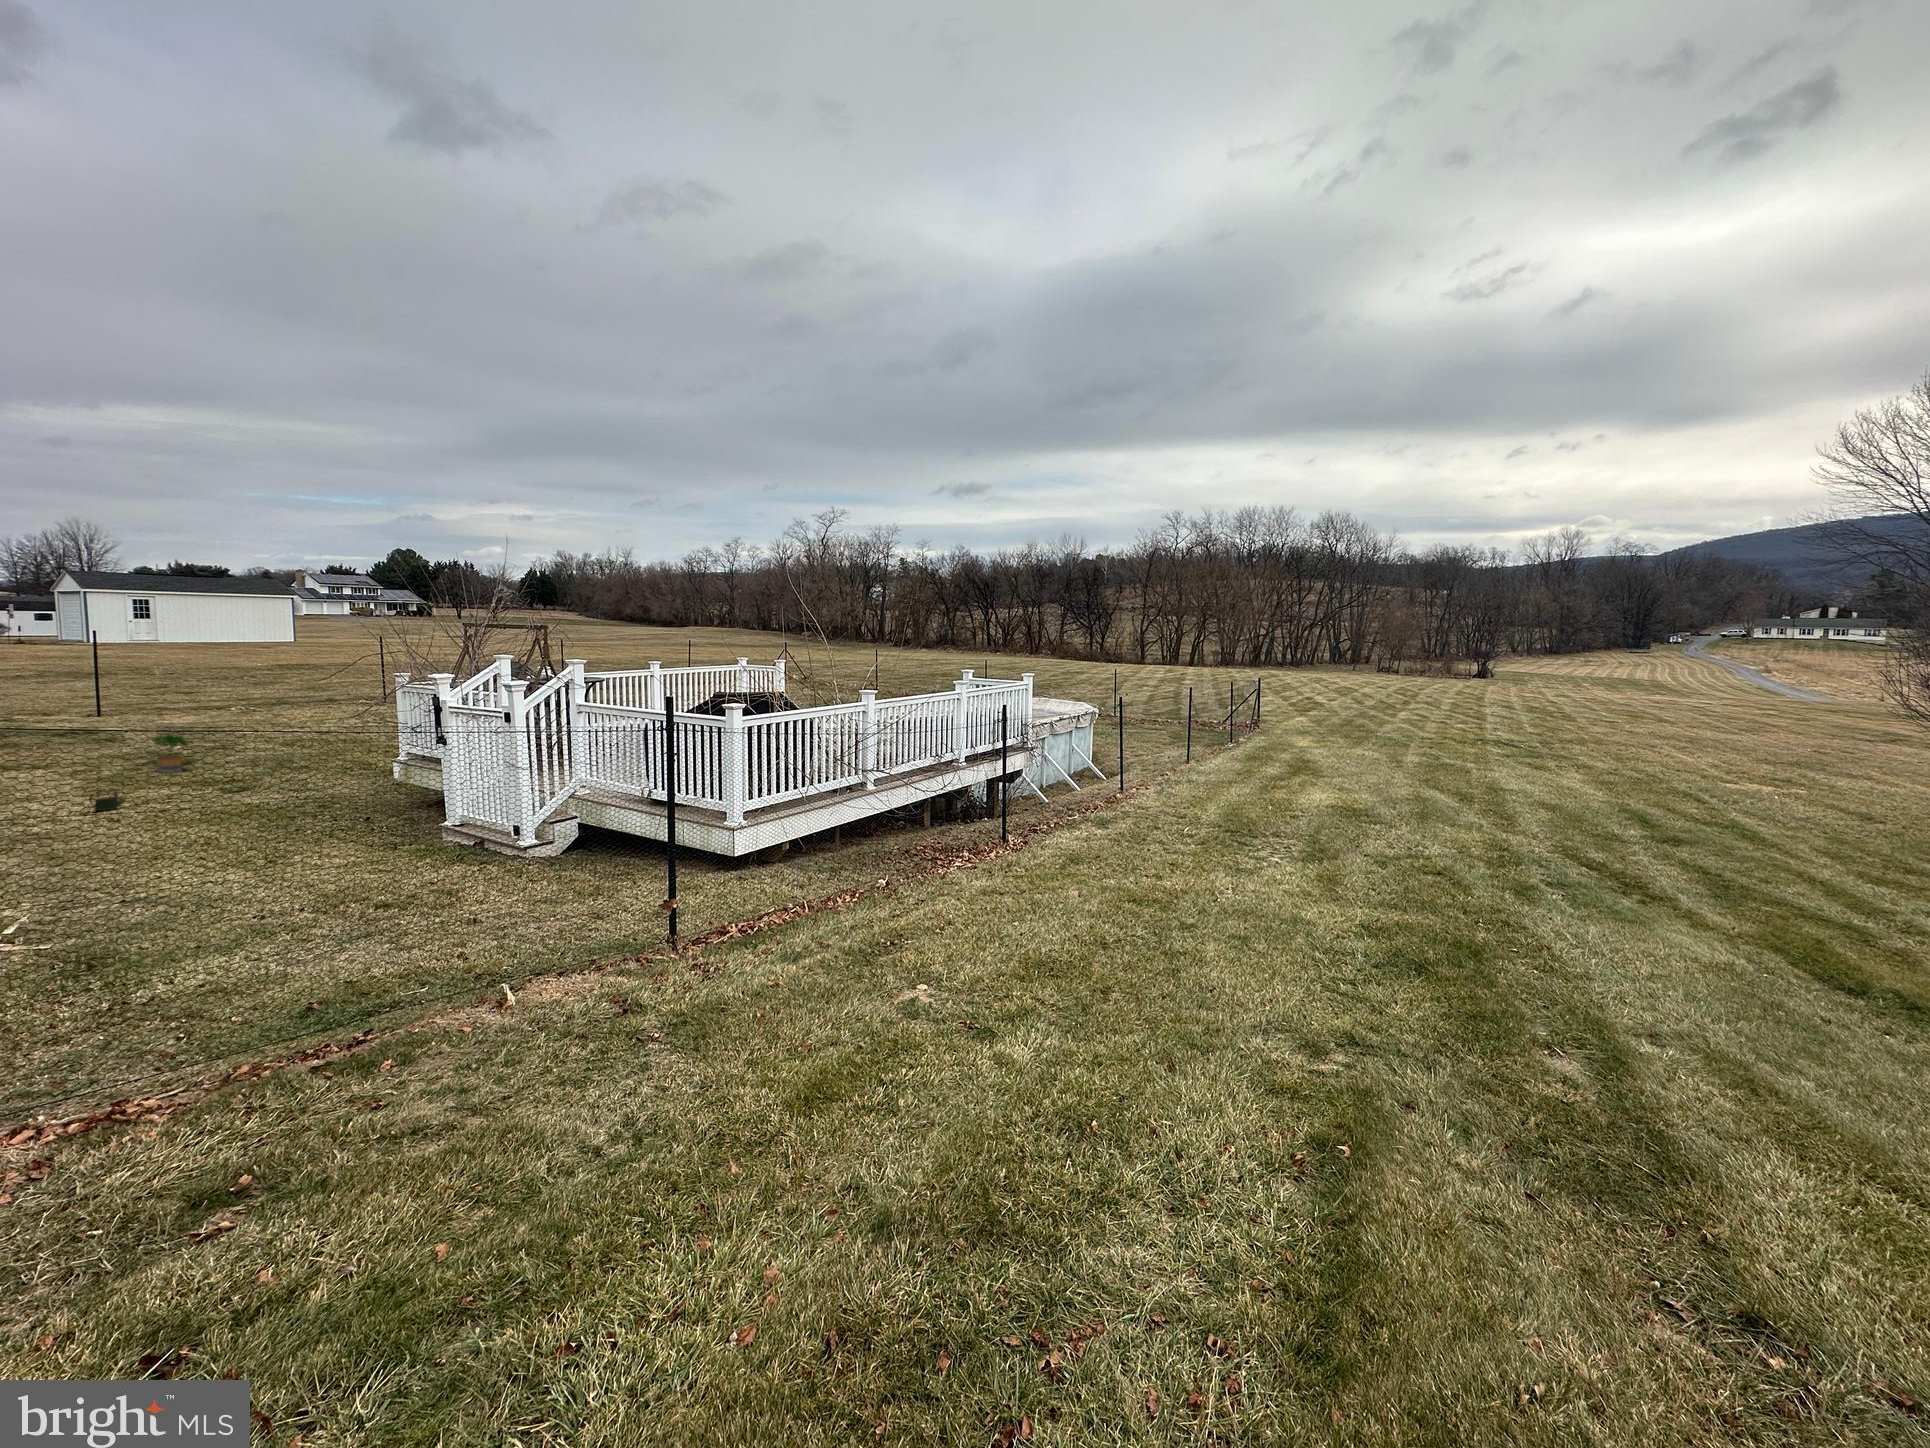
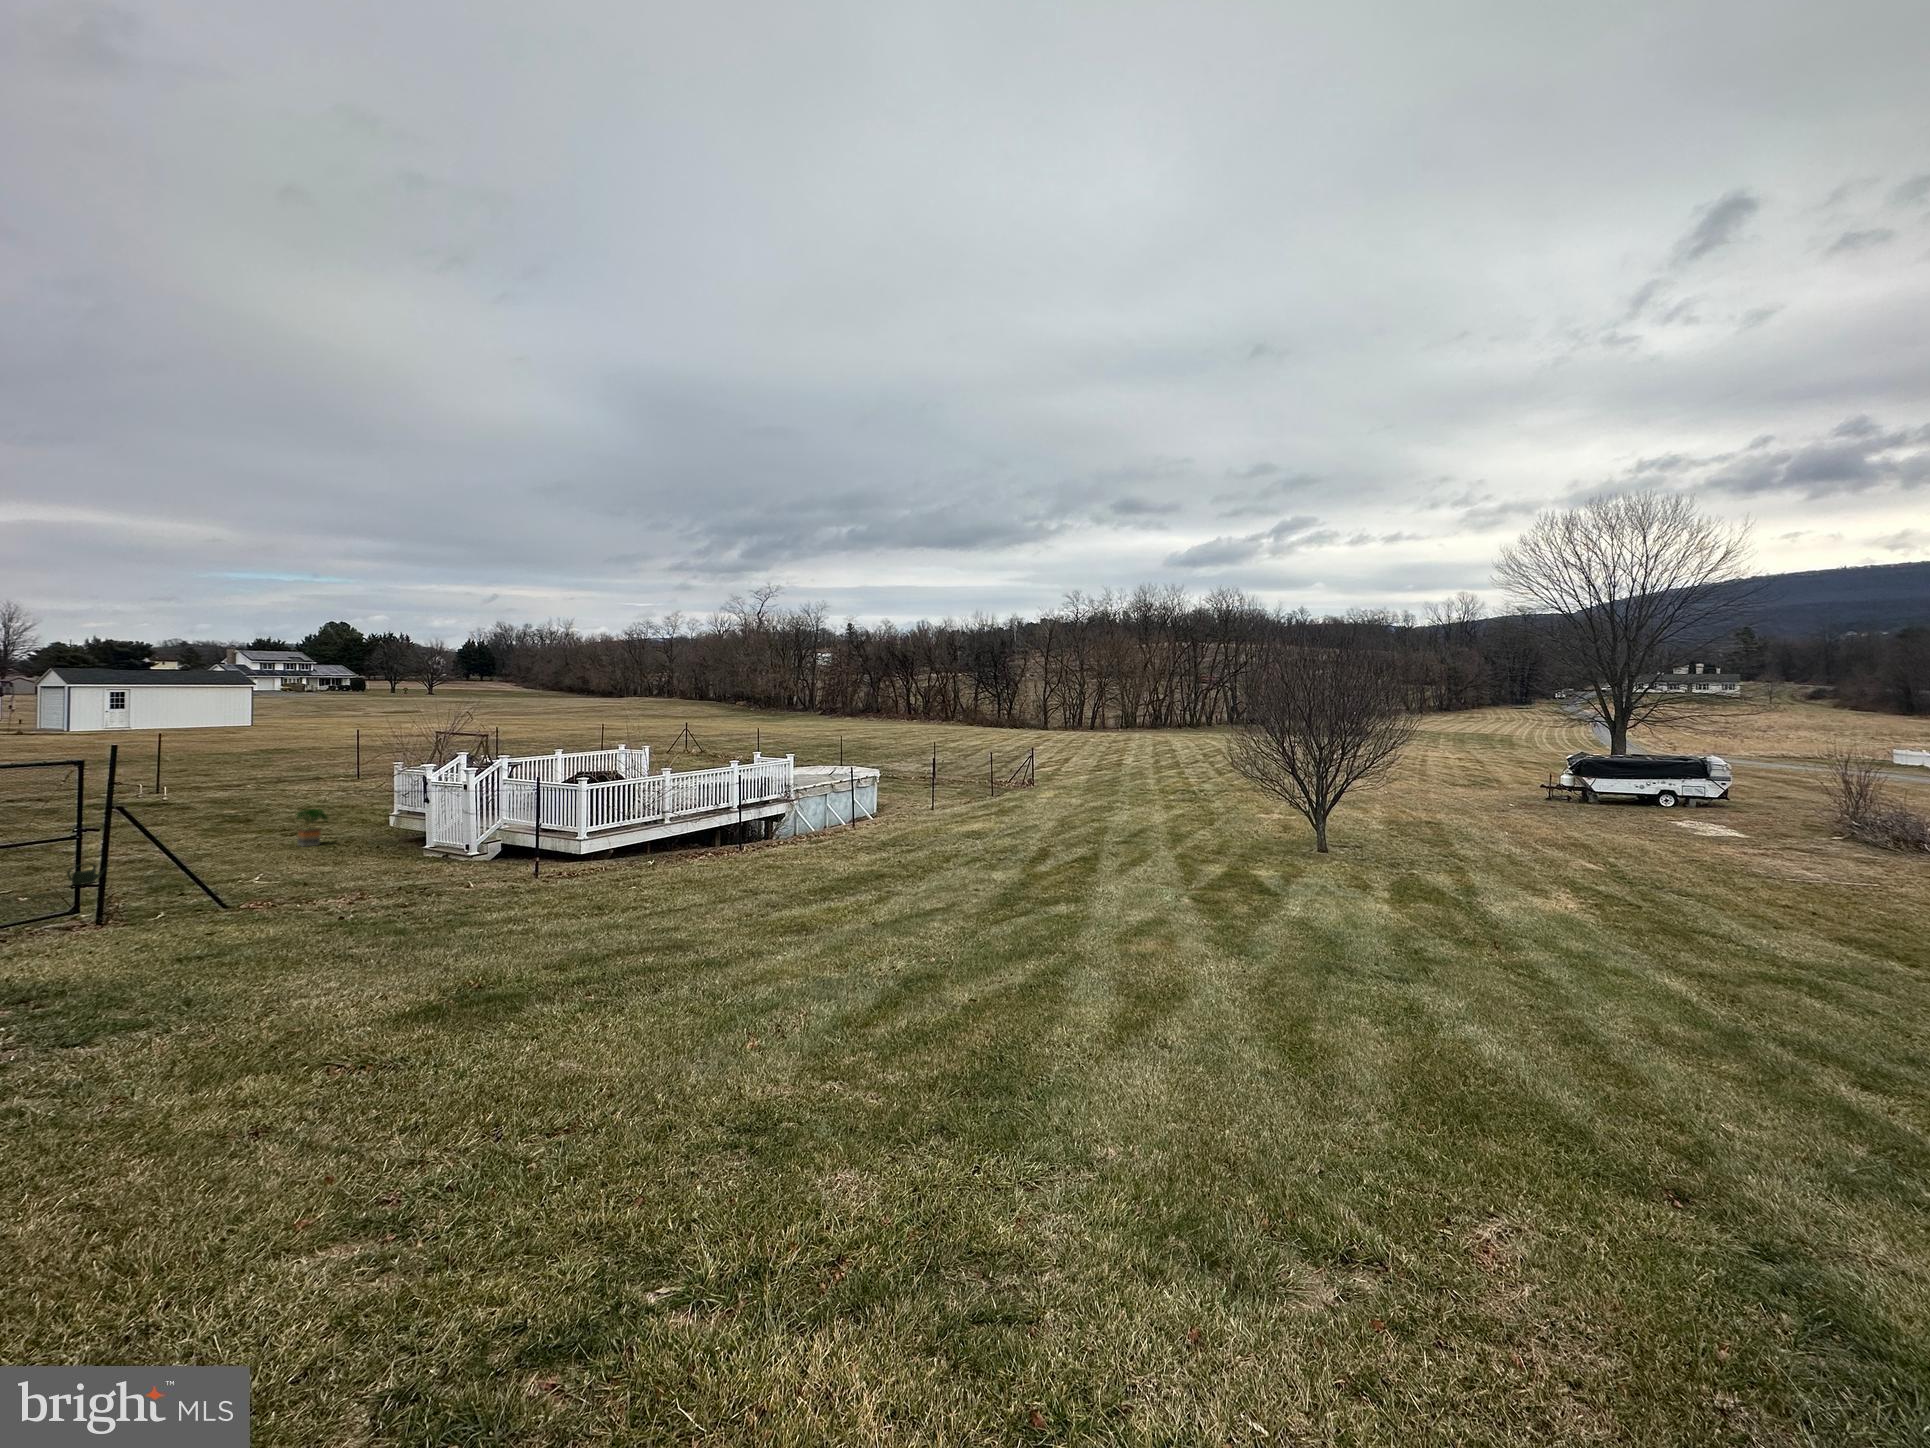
potted tree: present [153,735,189,773] -> present [296,809,328,847]

